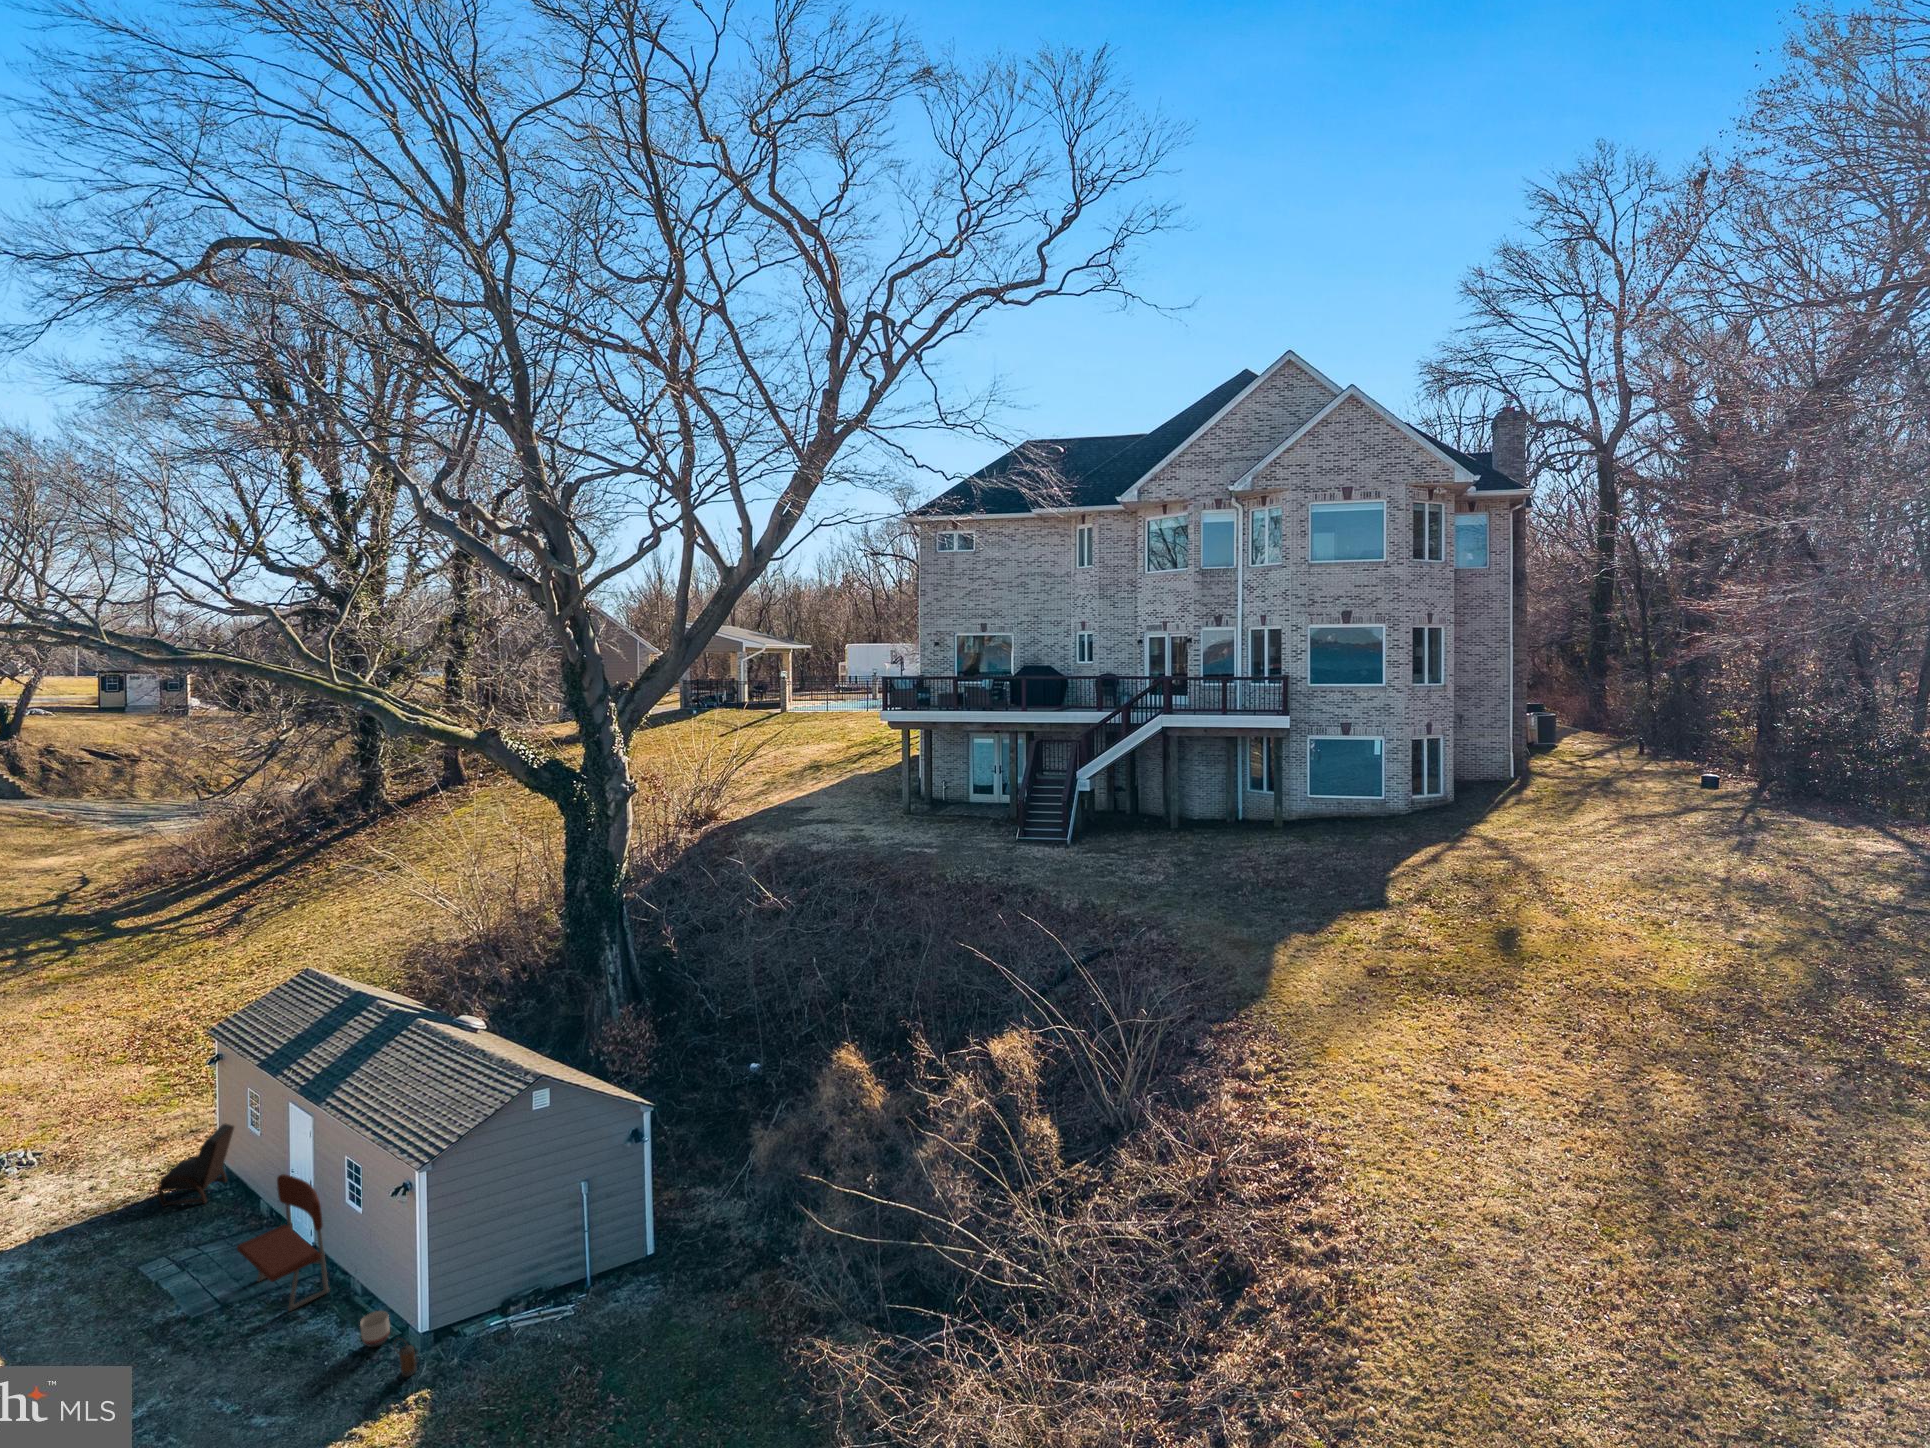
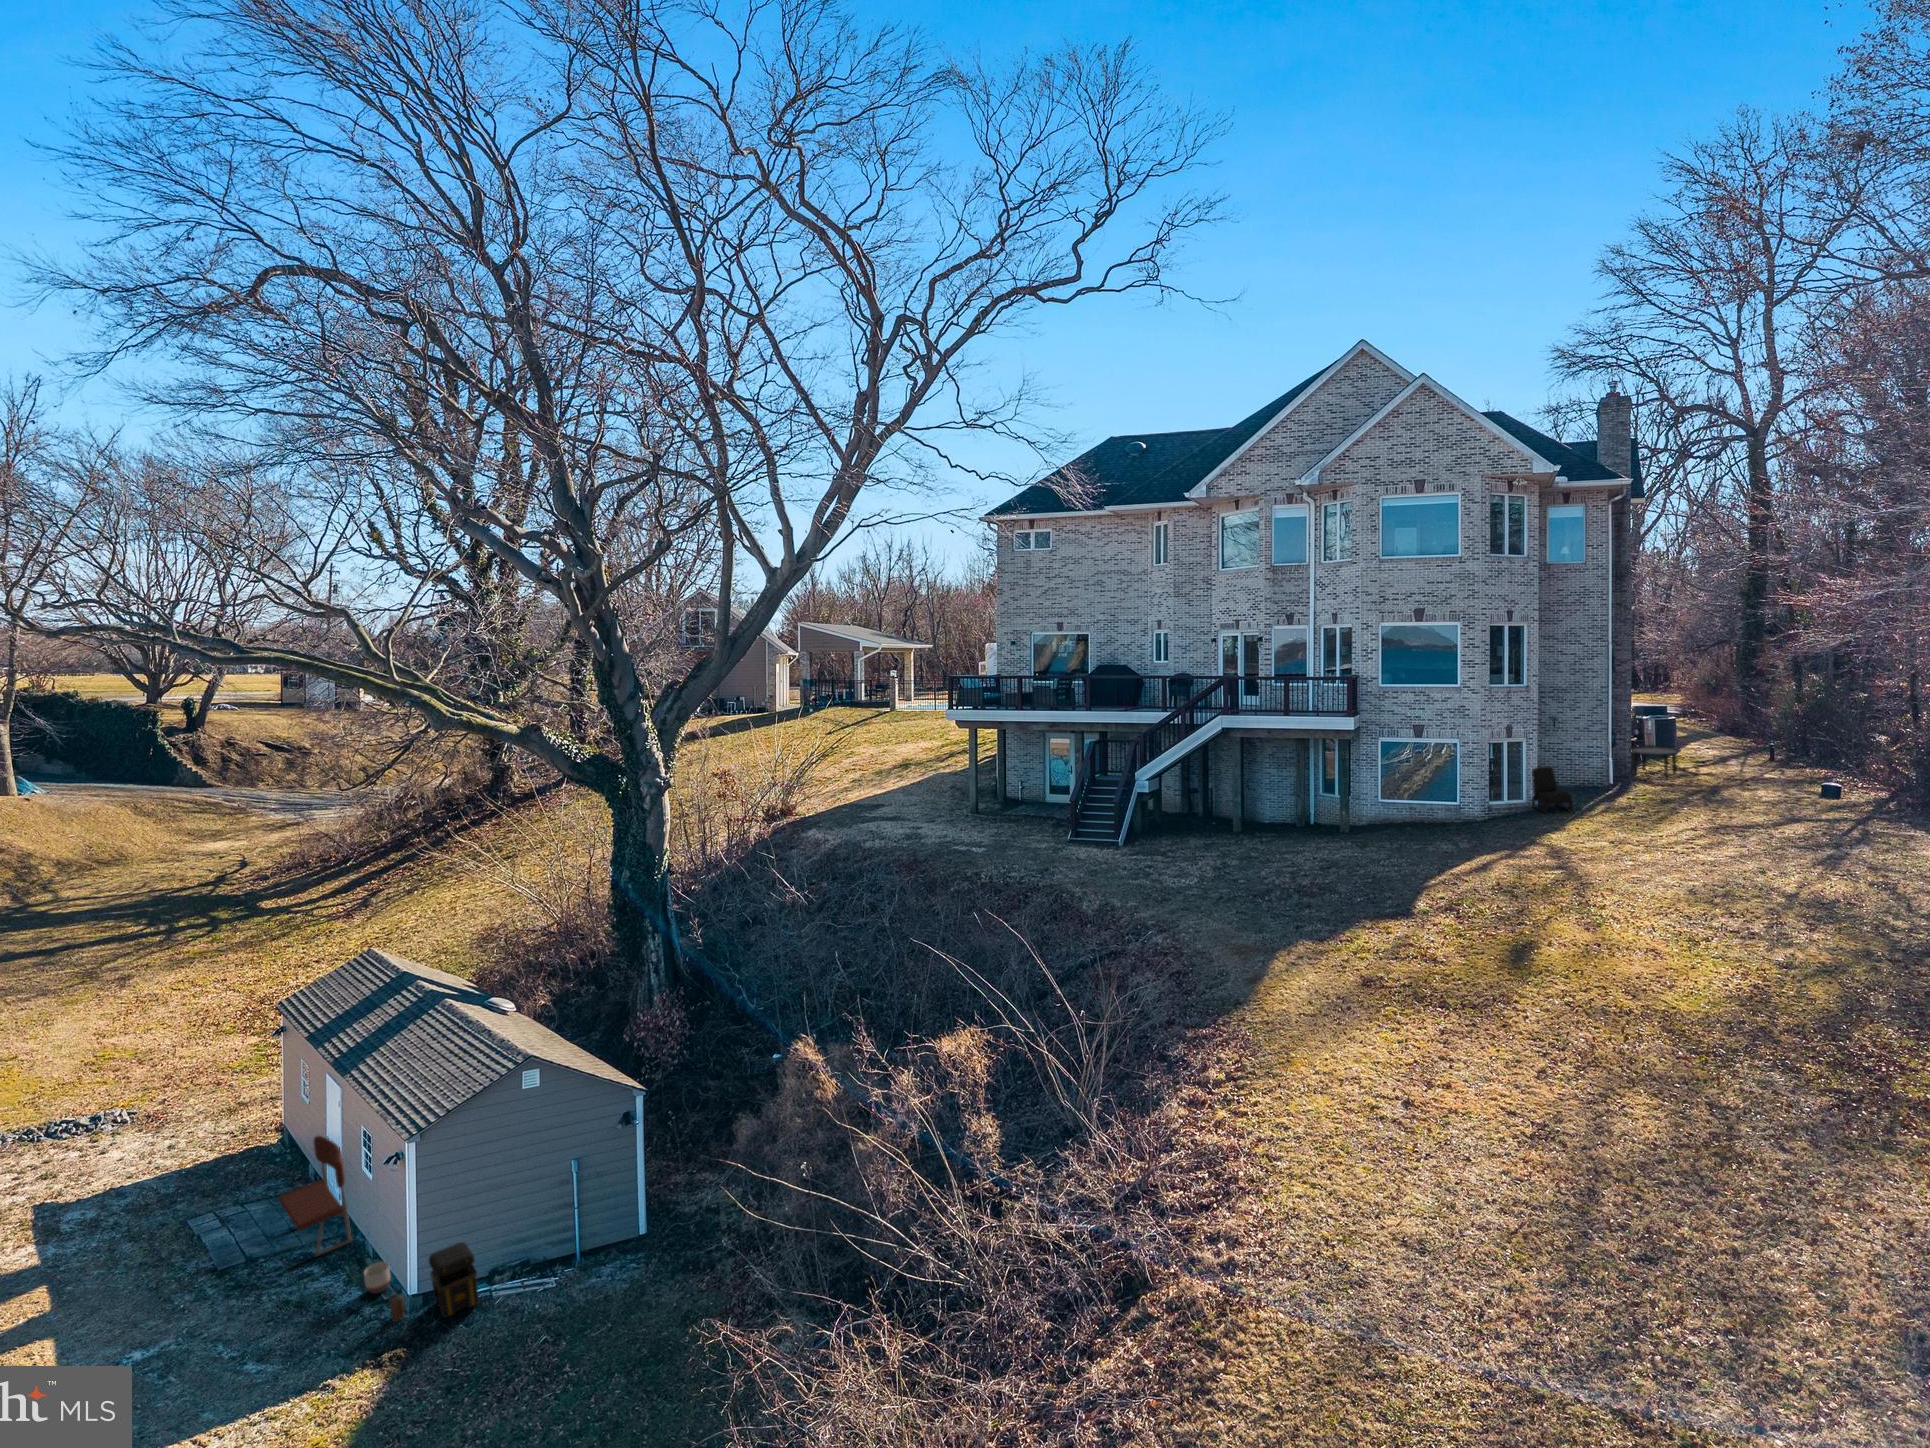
round table: none [1548,747,1597,778] -> present [1630,745,1681,779]
lounge chair: present [158,1124,234,1207] -> present [1531,767,1573,813]
toolbox: none [442,1283,500,1368] -> present [429,1242,479,1318]

